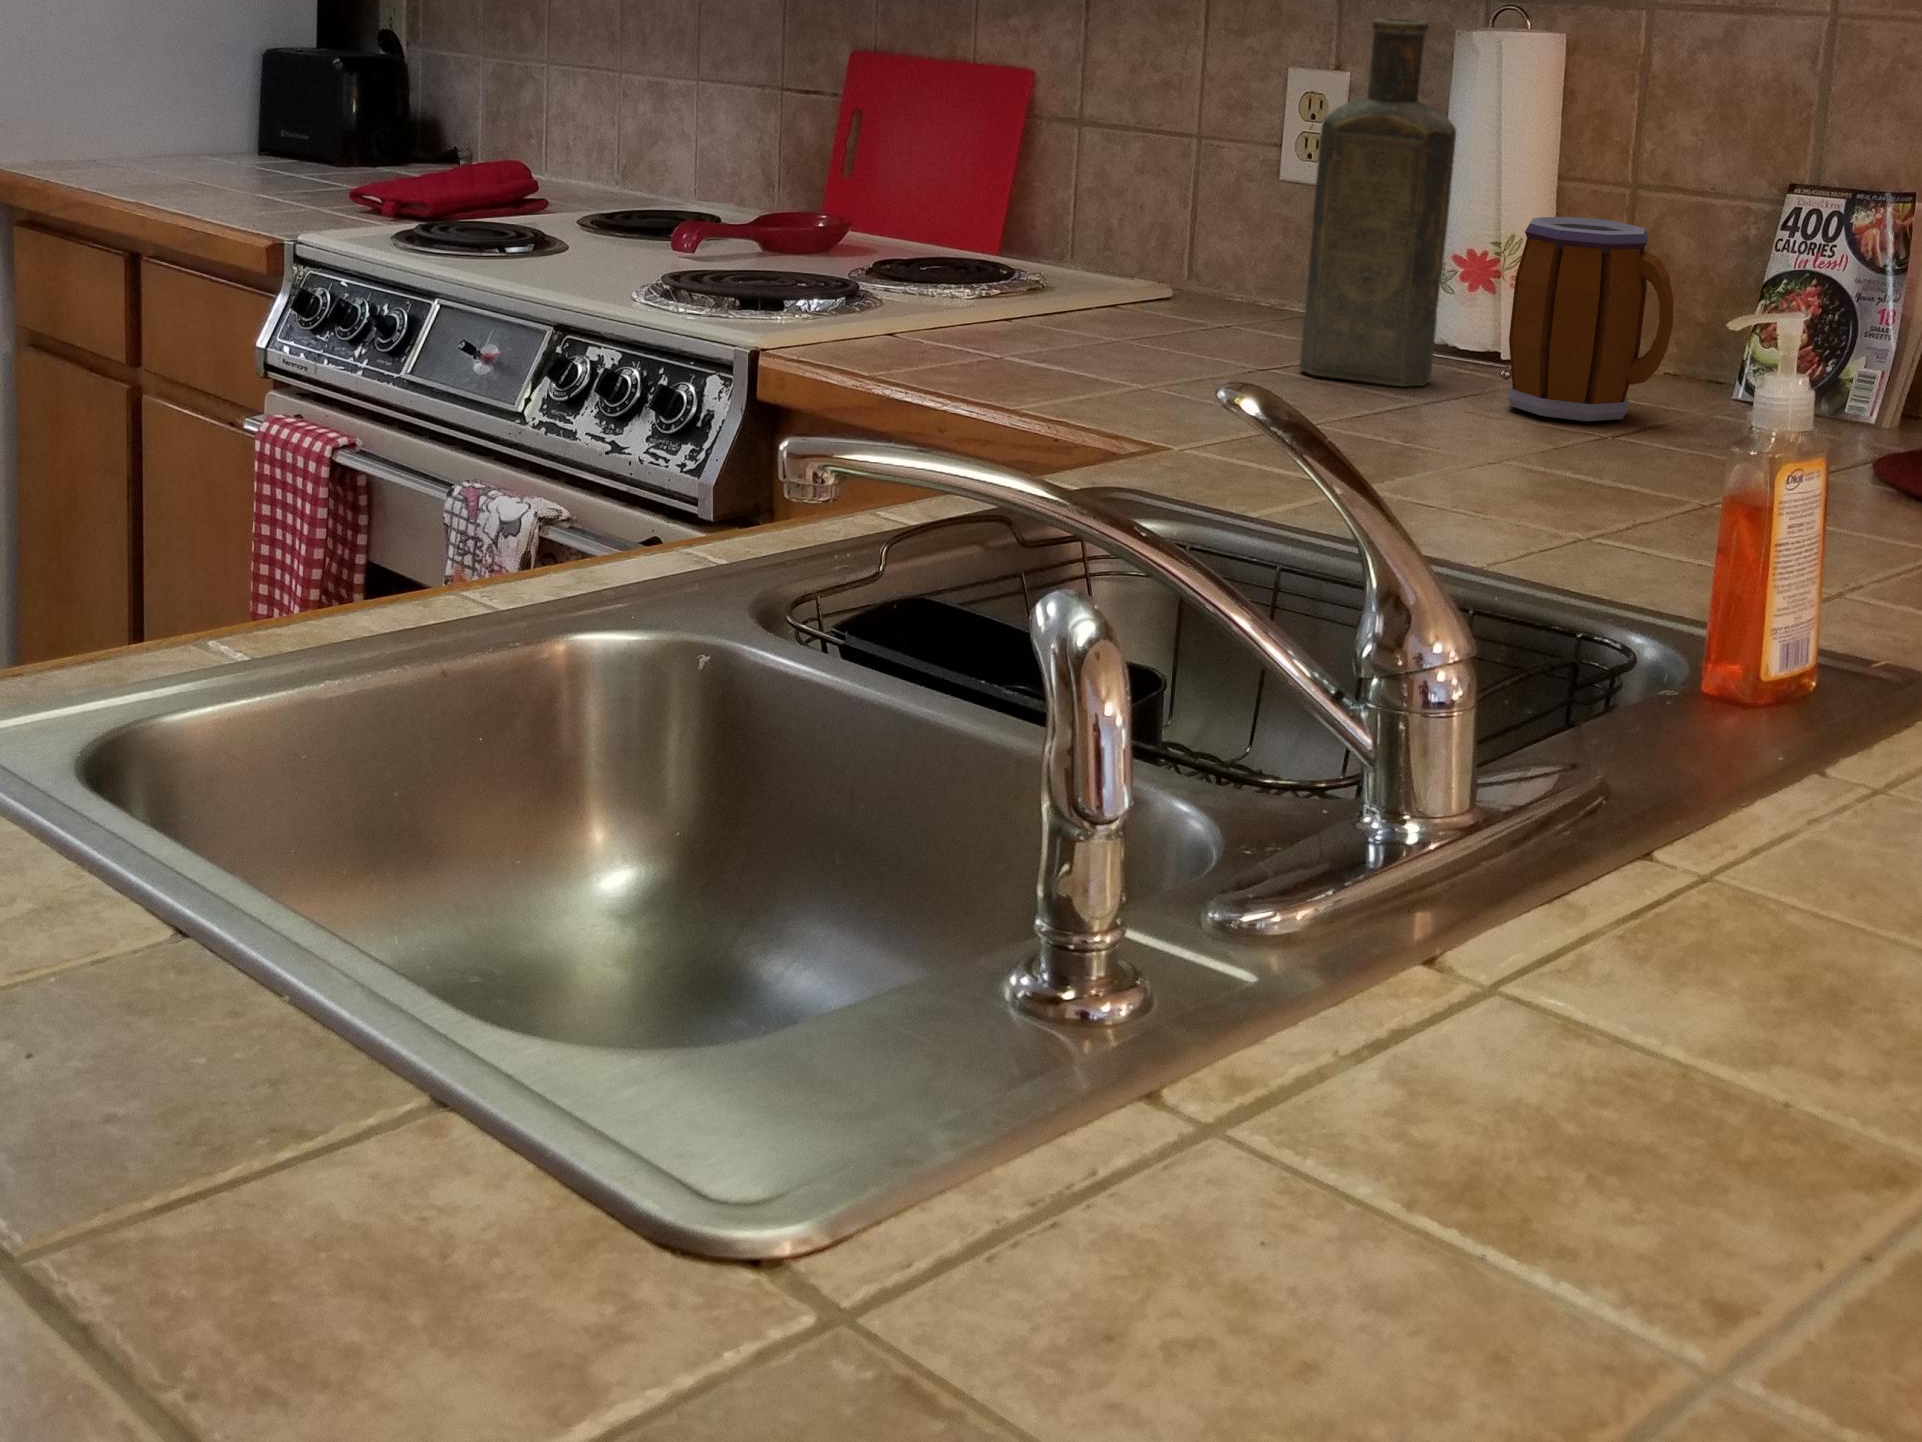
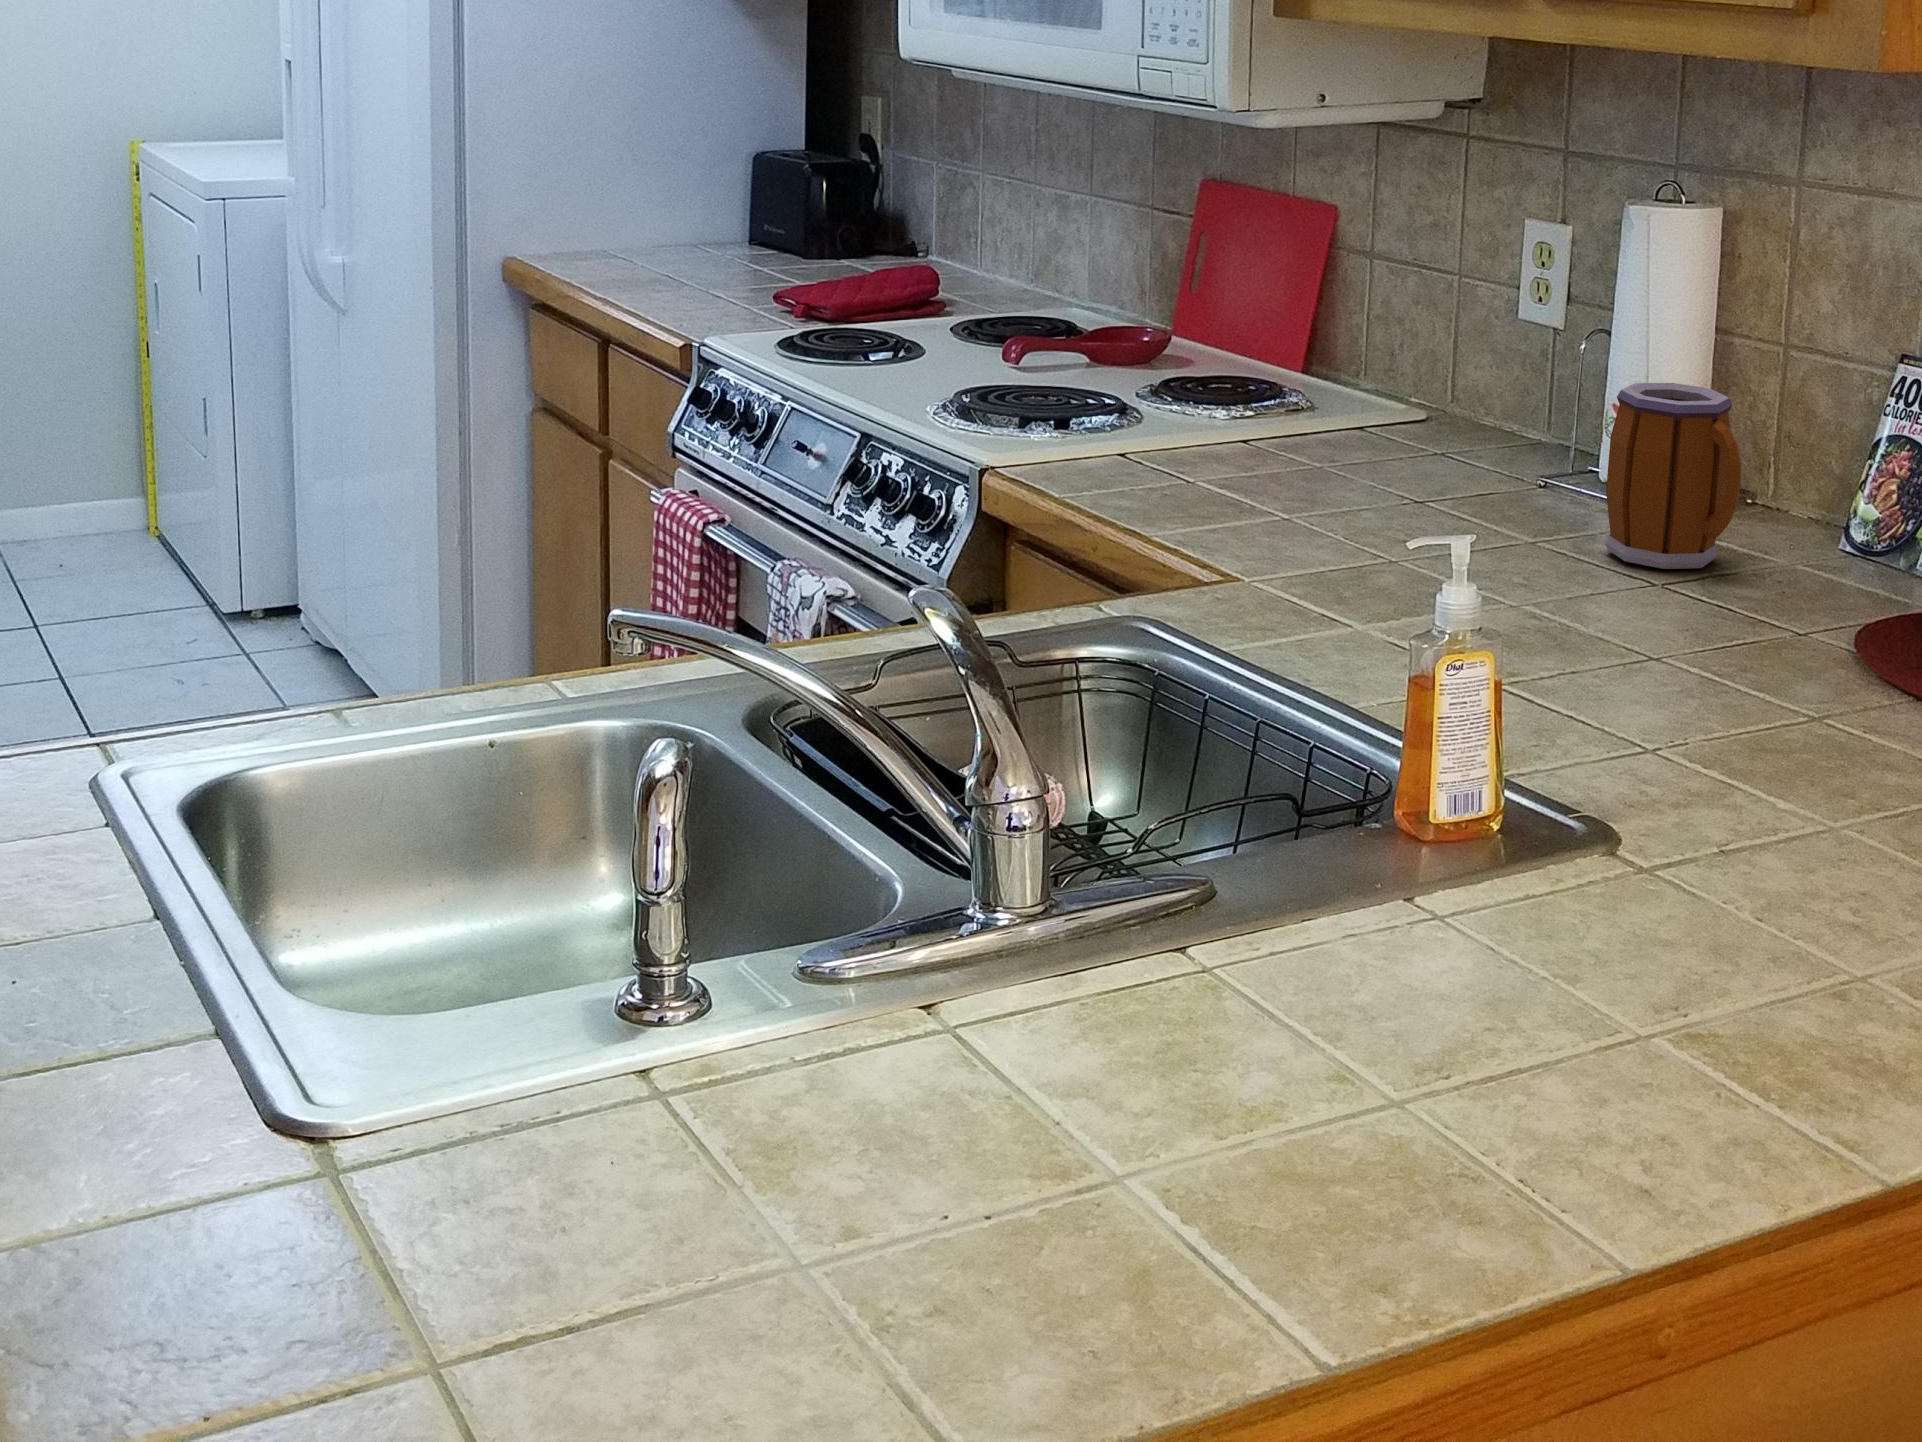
bottle: present [1300,18,1456,386] -> none [1452,197,1586,525]

